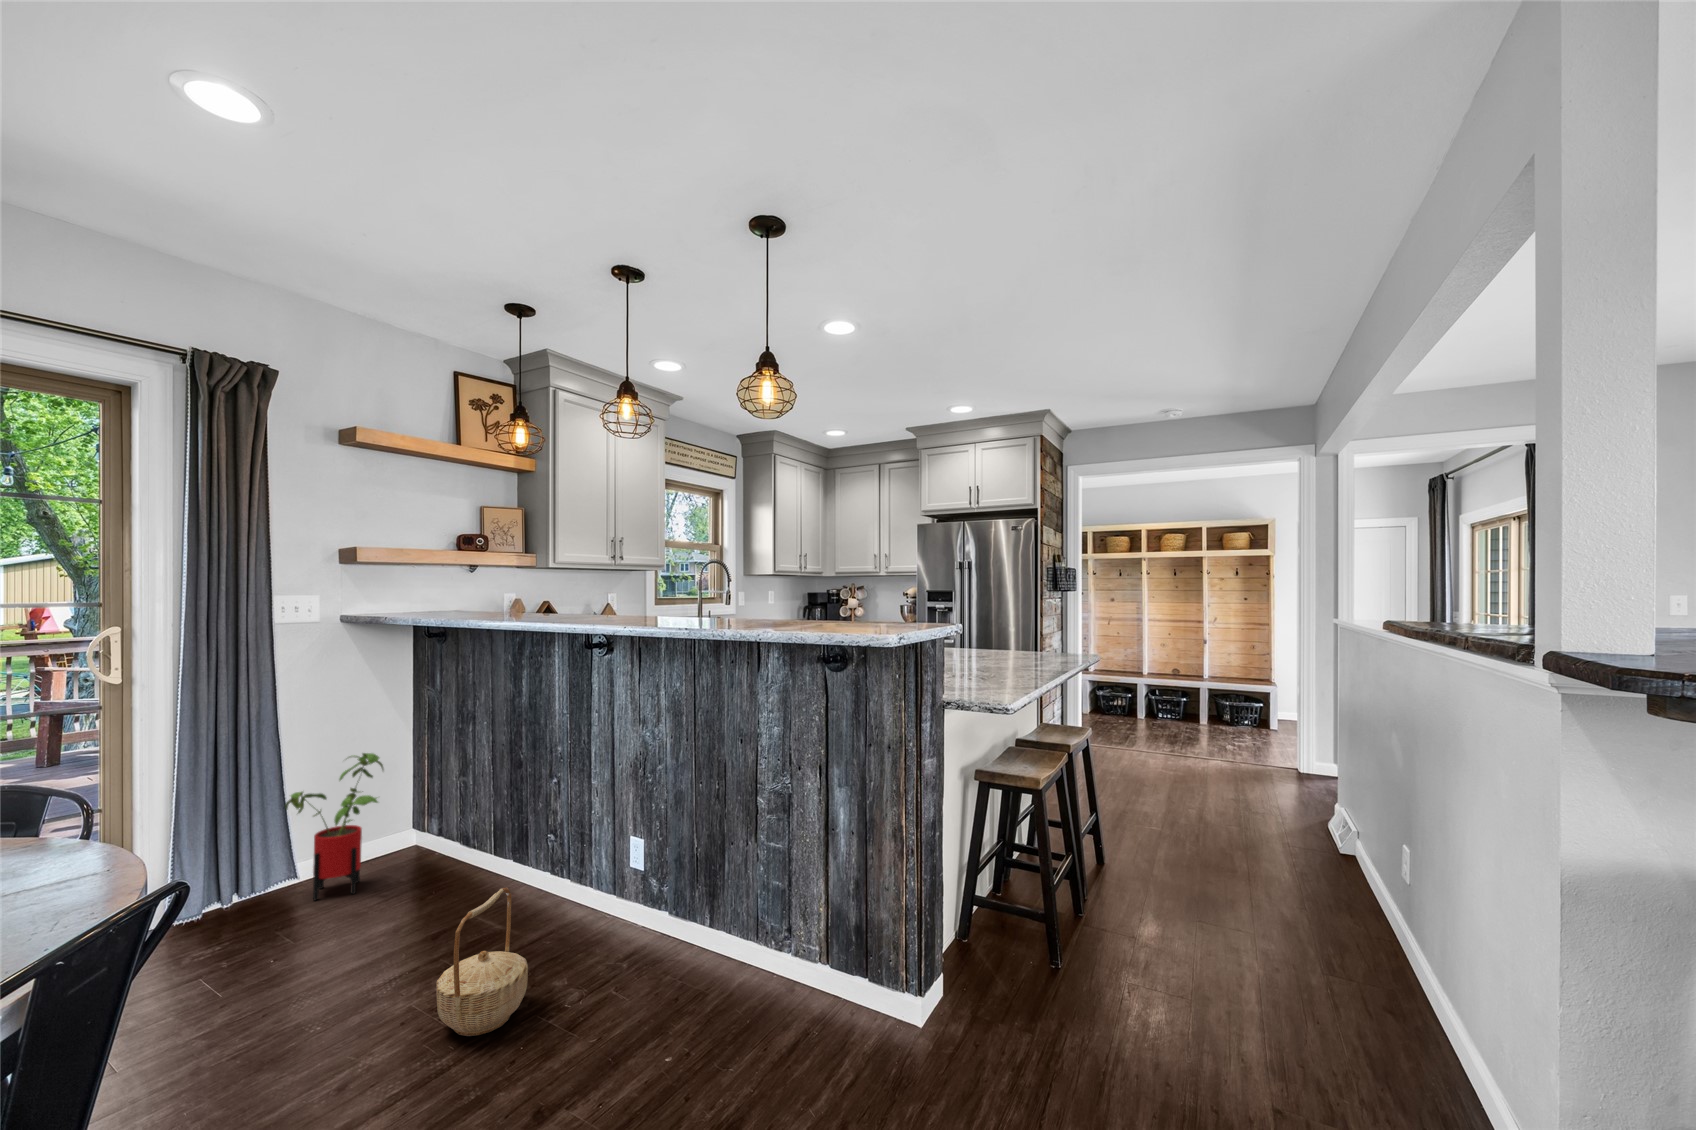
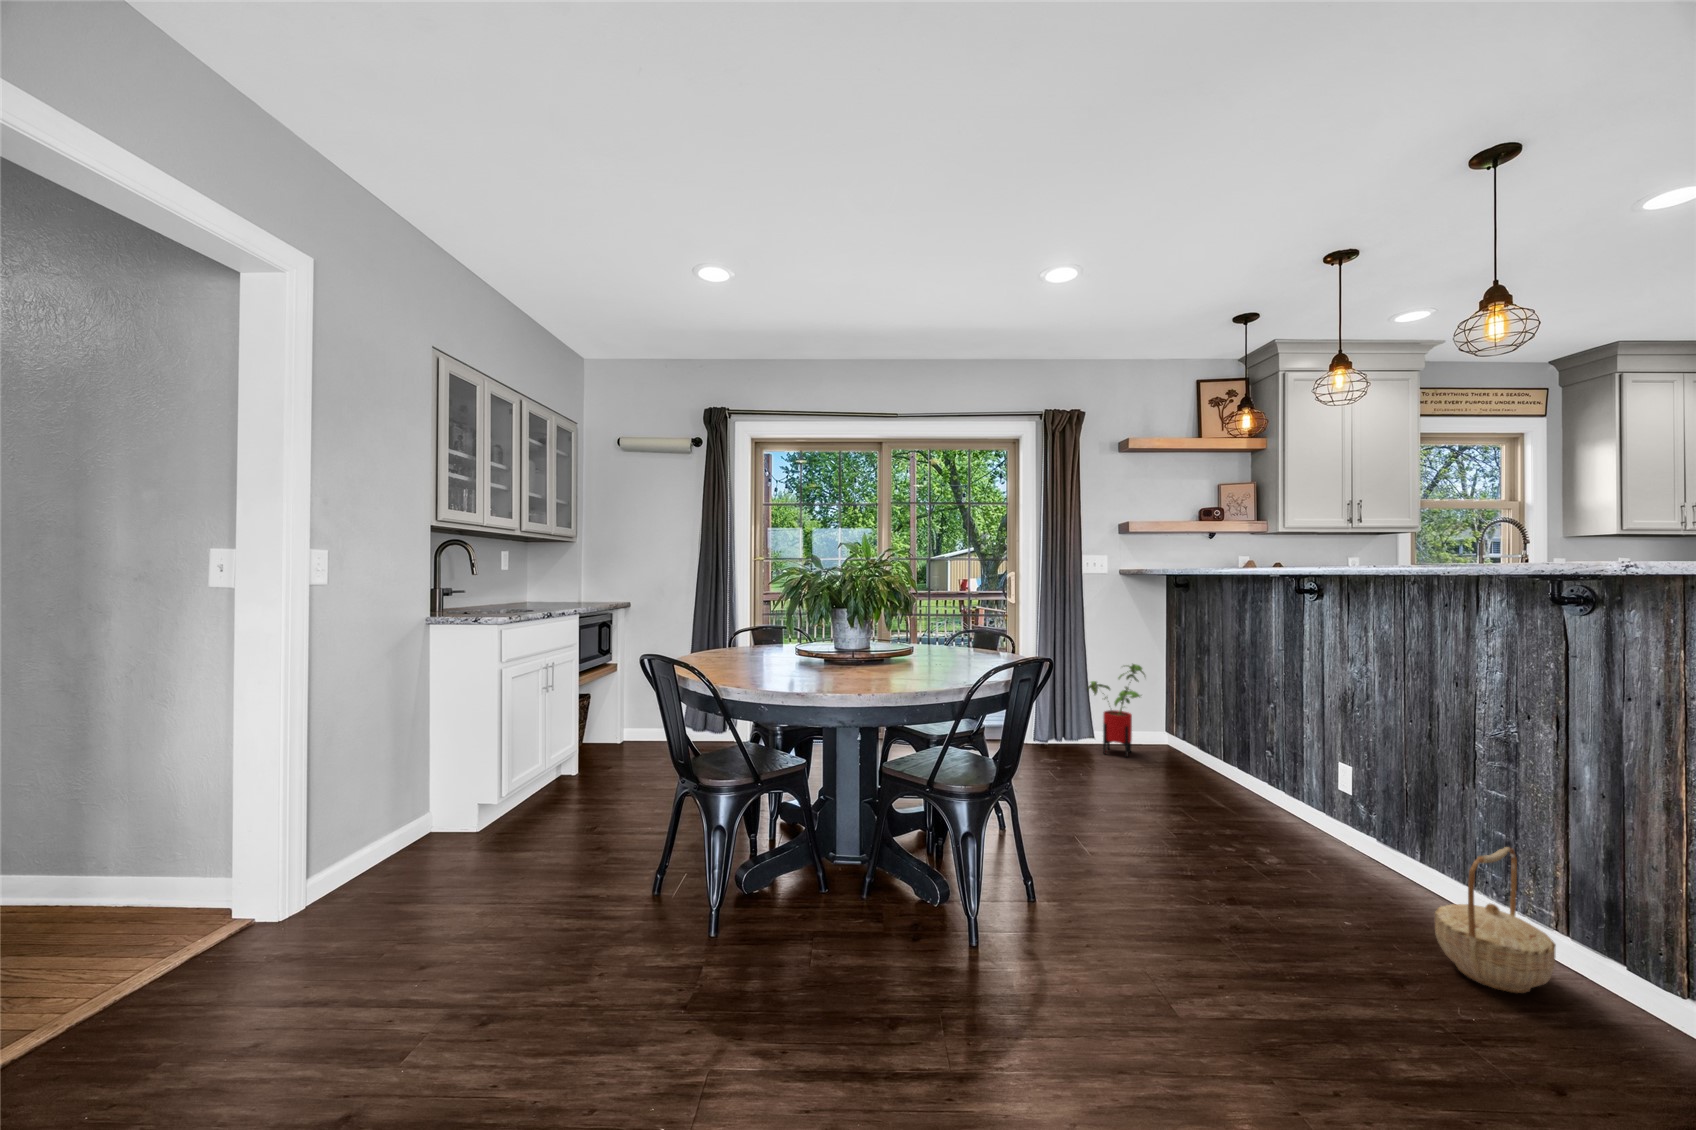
basket: present [436,888,528,1036] -> present [1435,847,1556,993]

